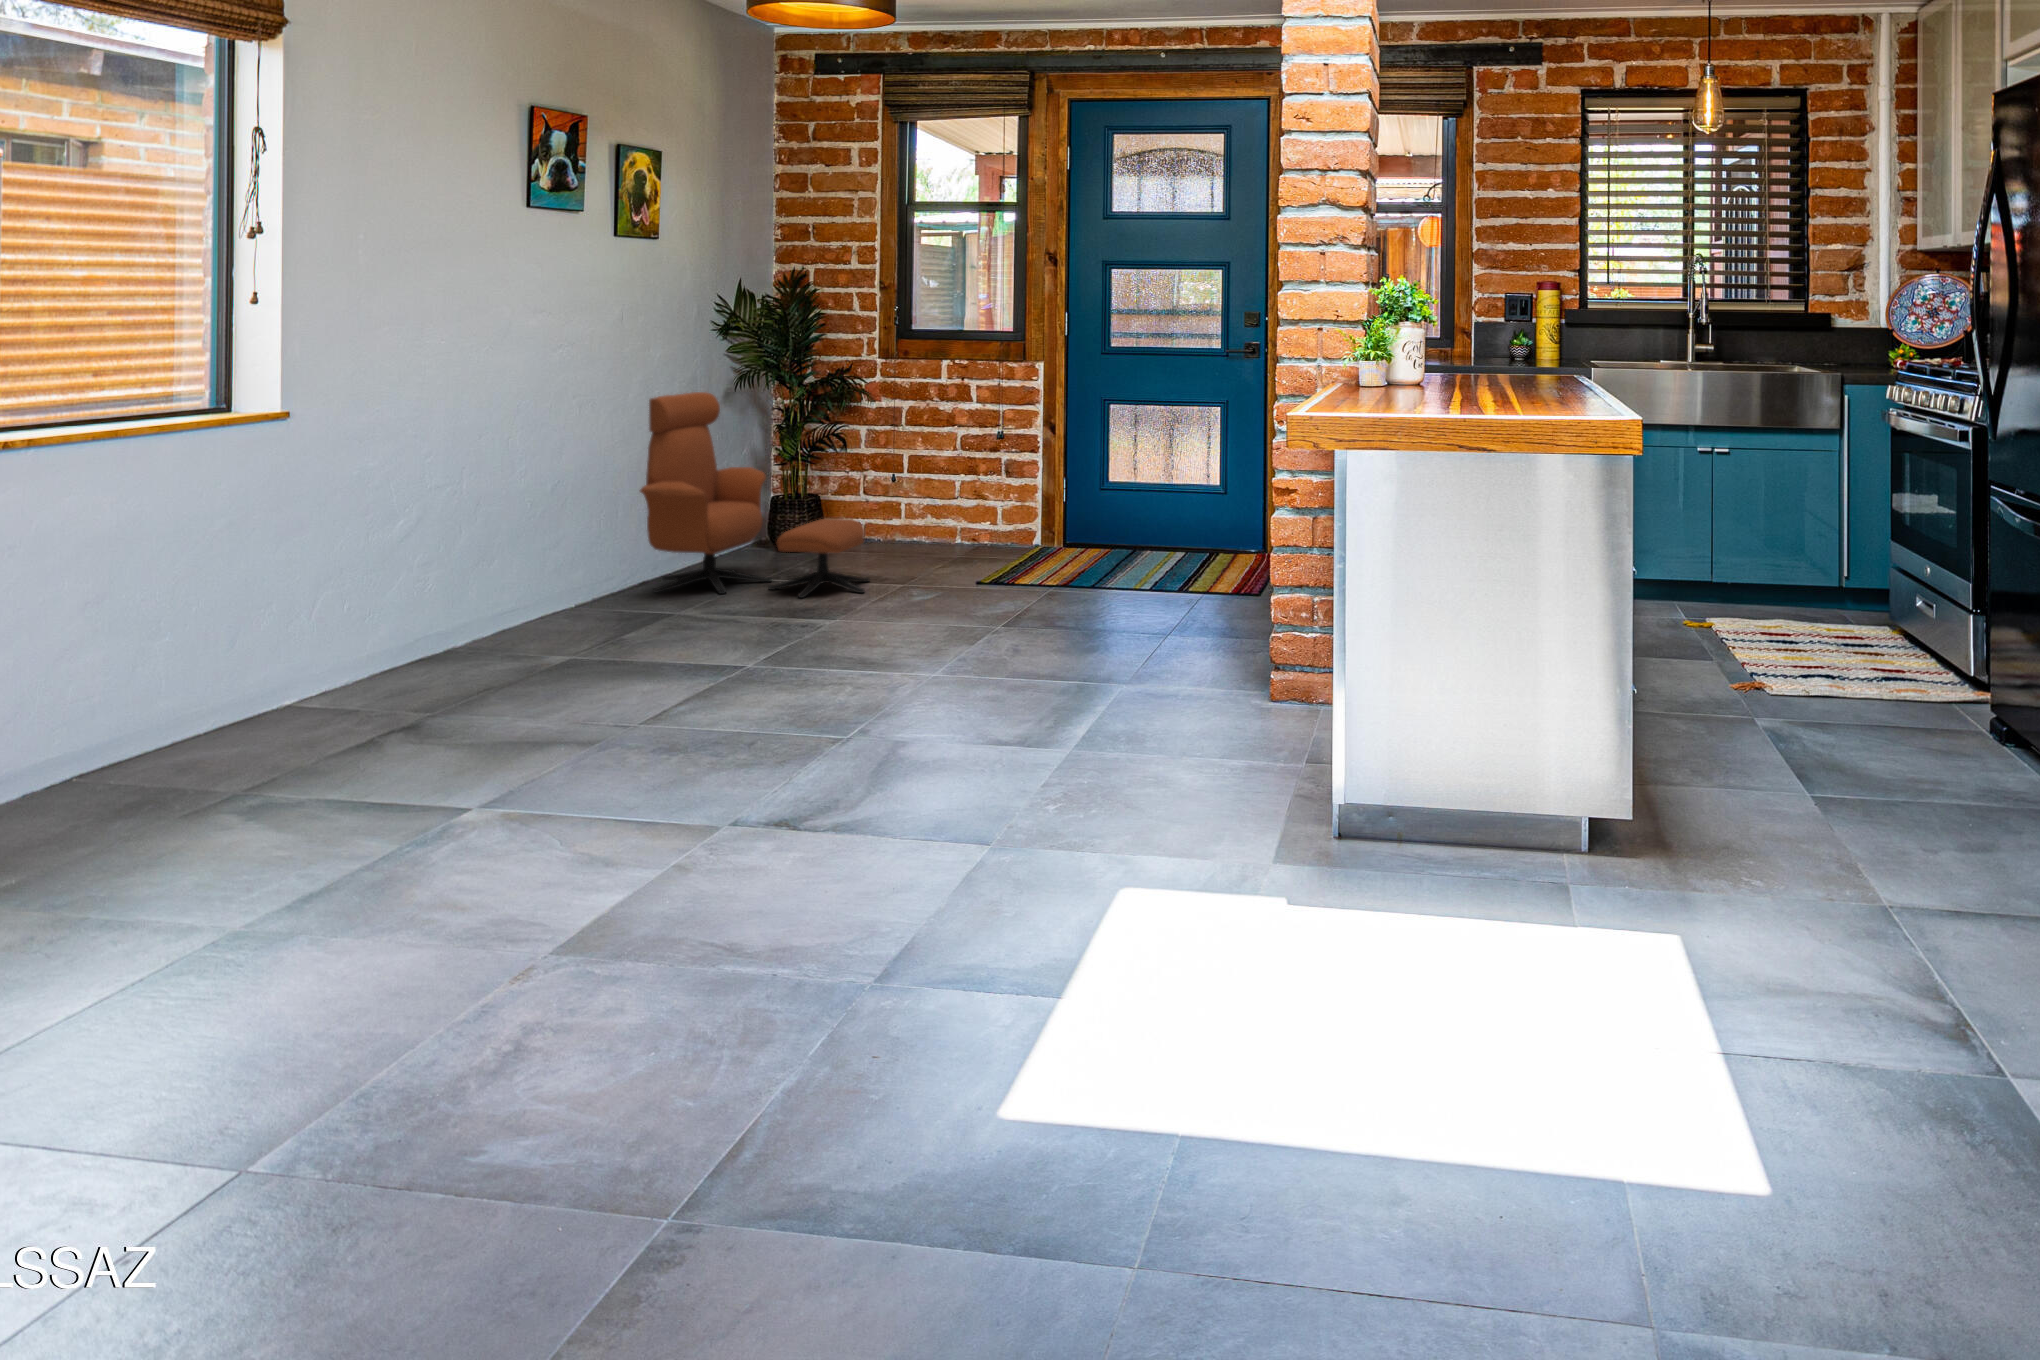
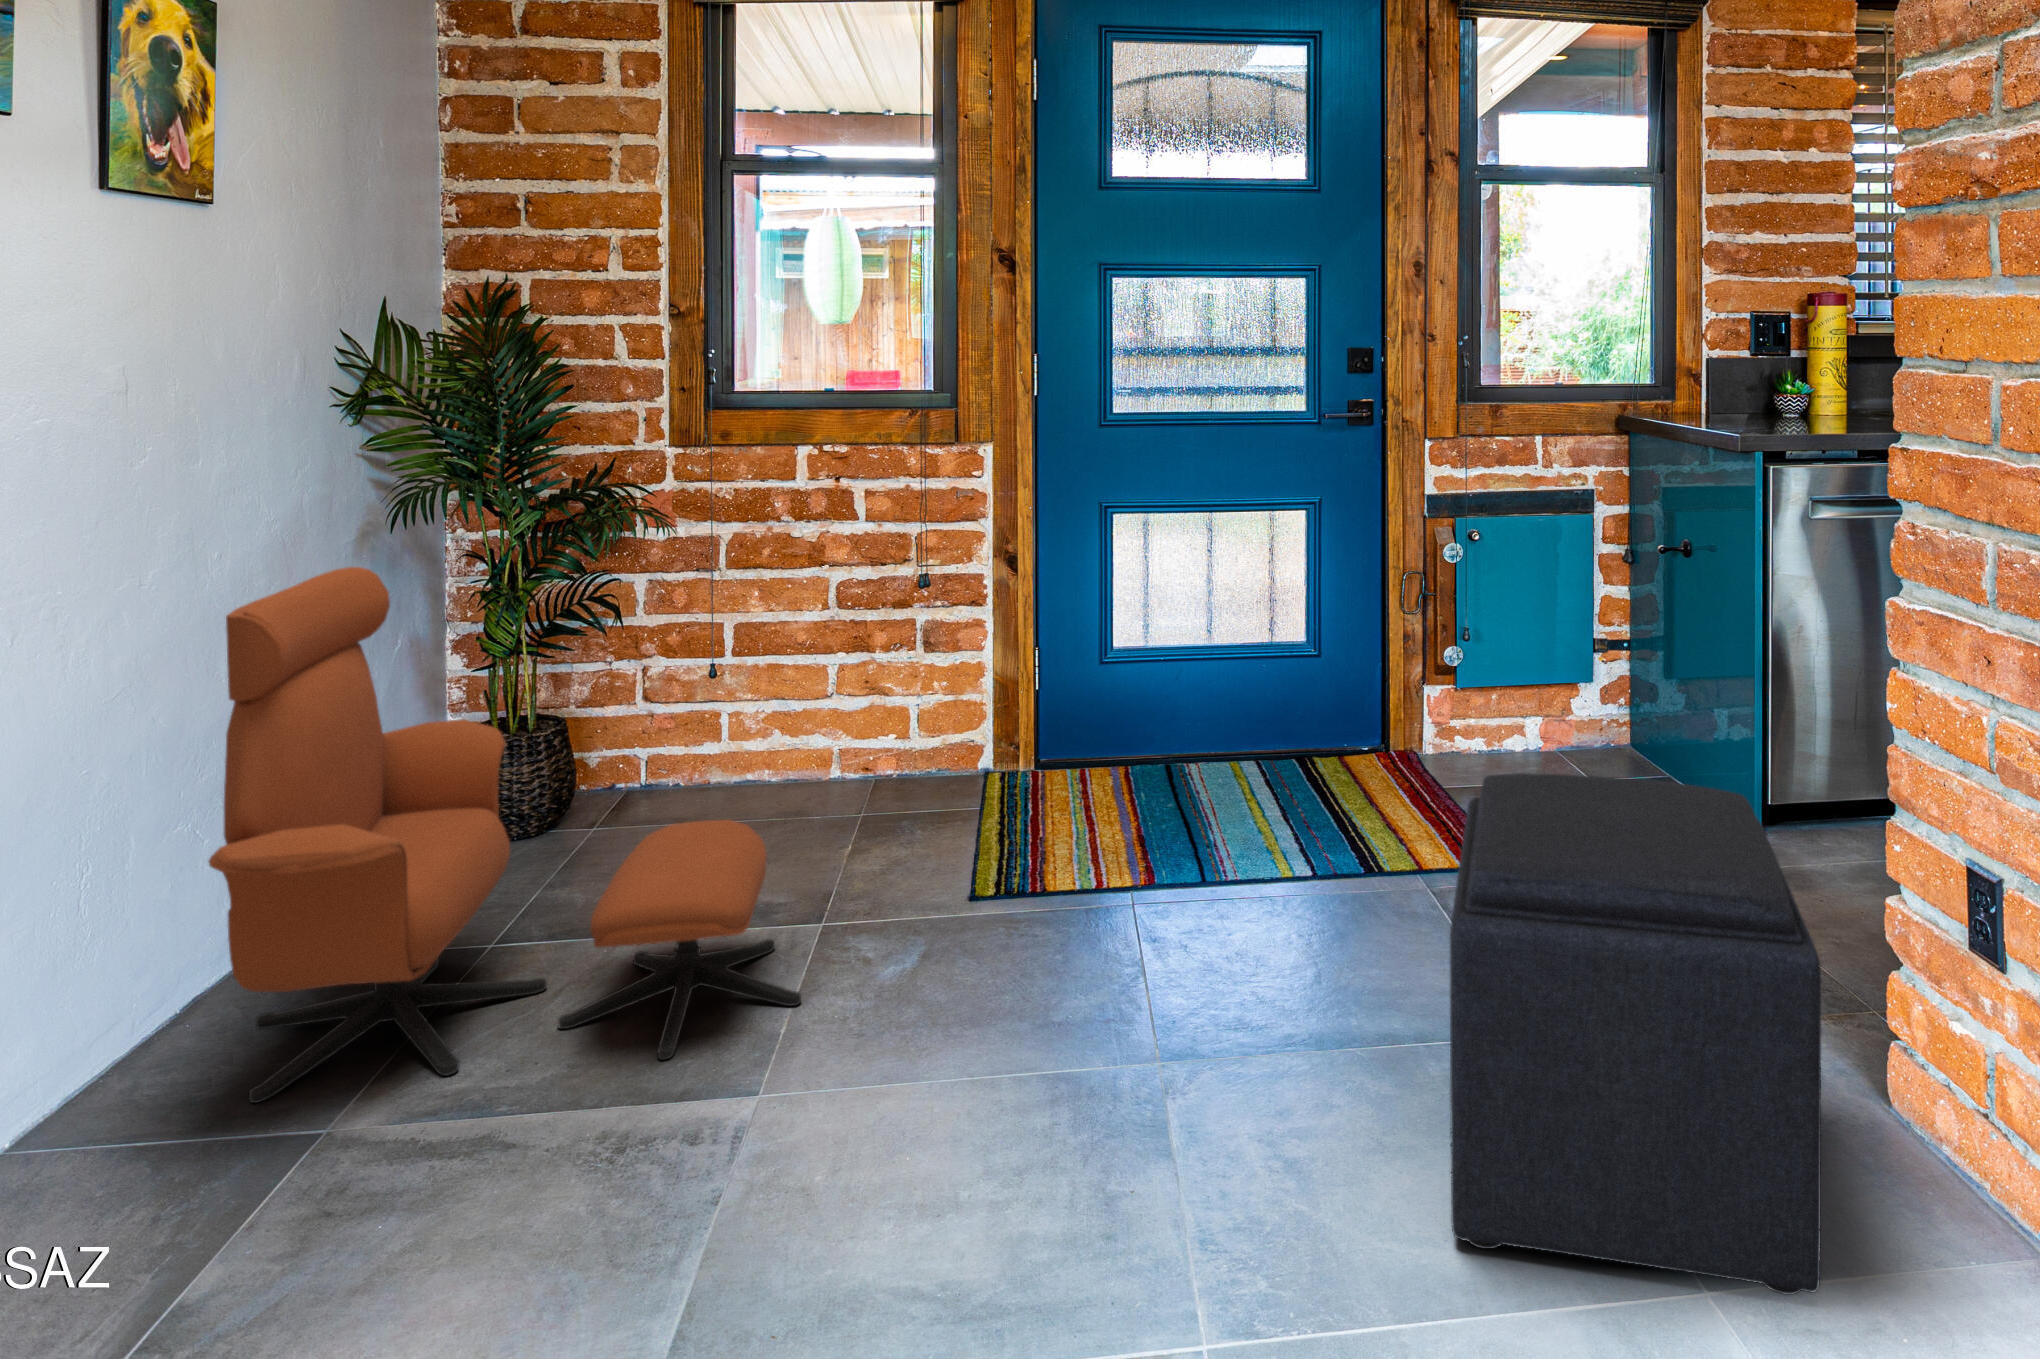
ottoman: none [1024,493,1211,668] -> present [1450,773,1821,1295]

